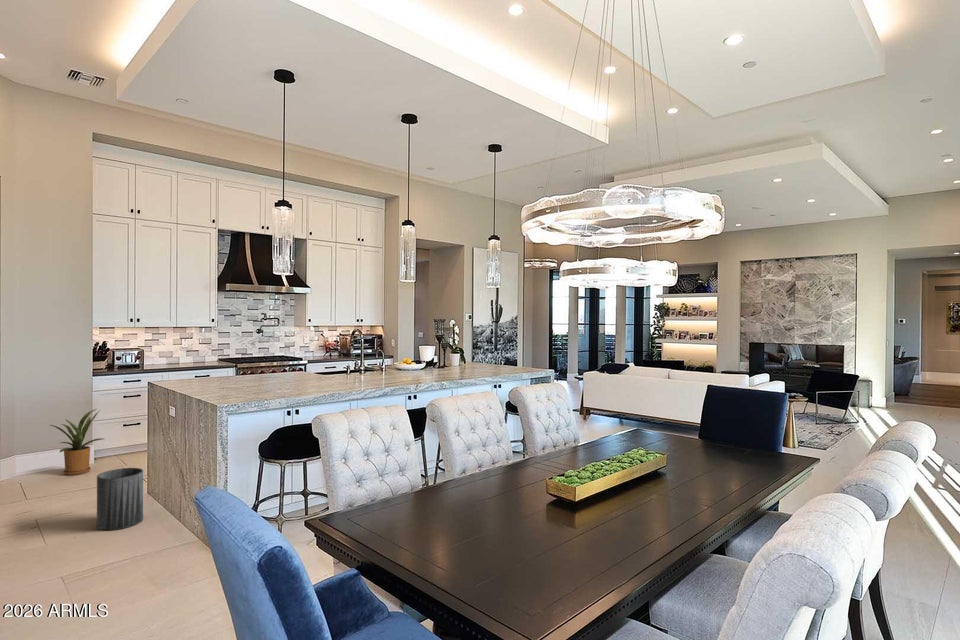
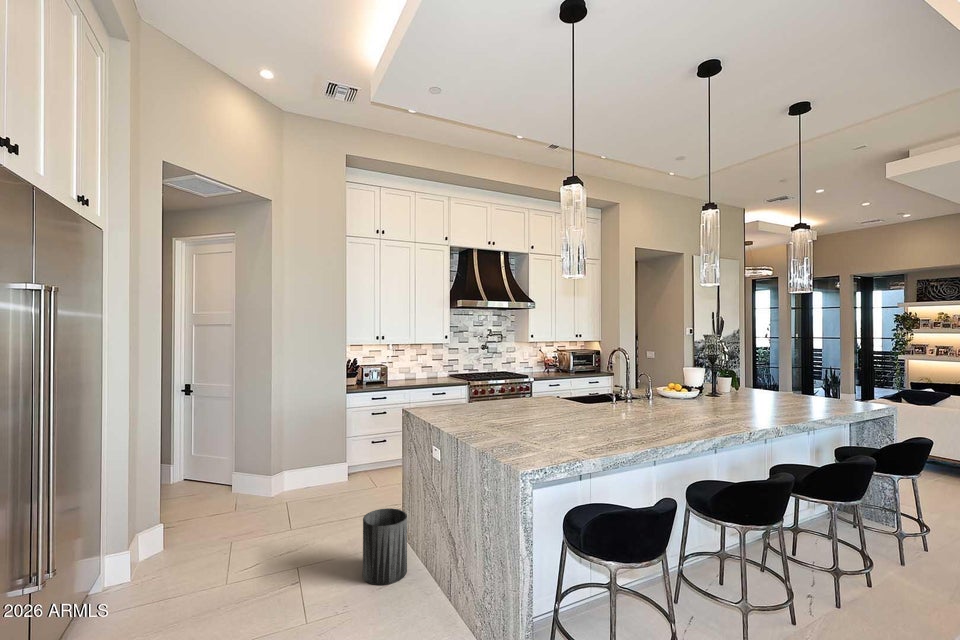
house plant: present [51,409,102,475] -> none [305,425,360,492]

